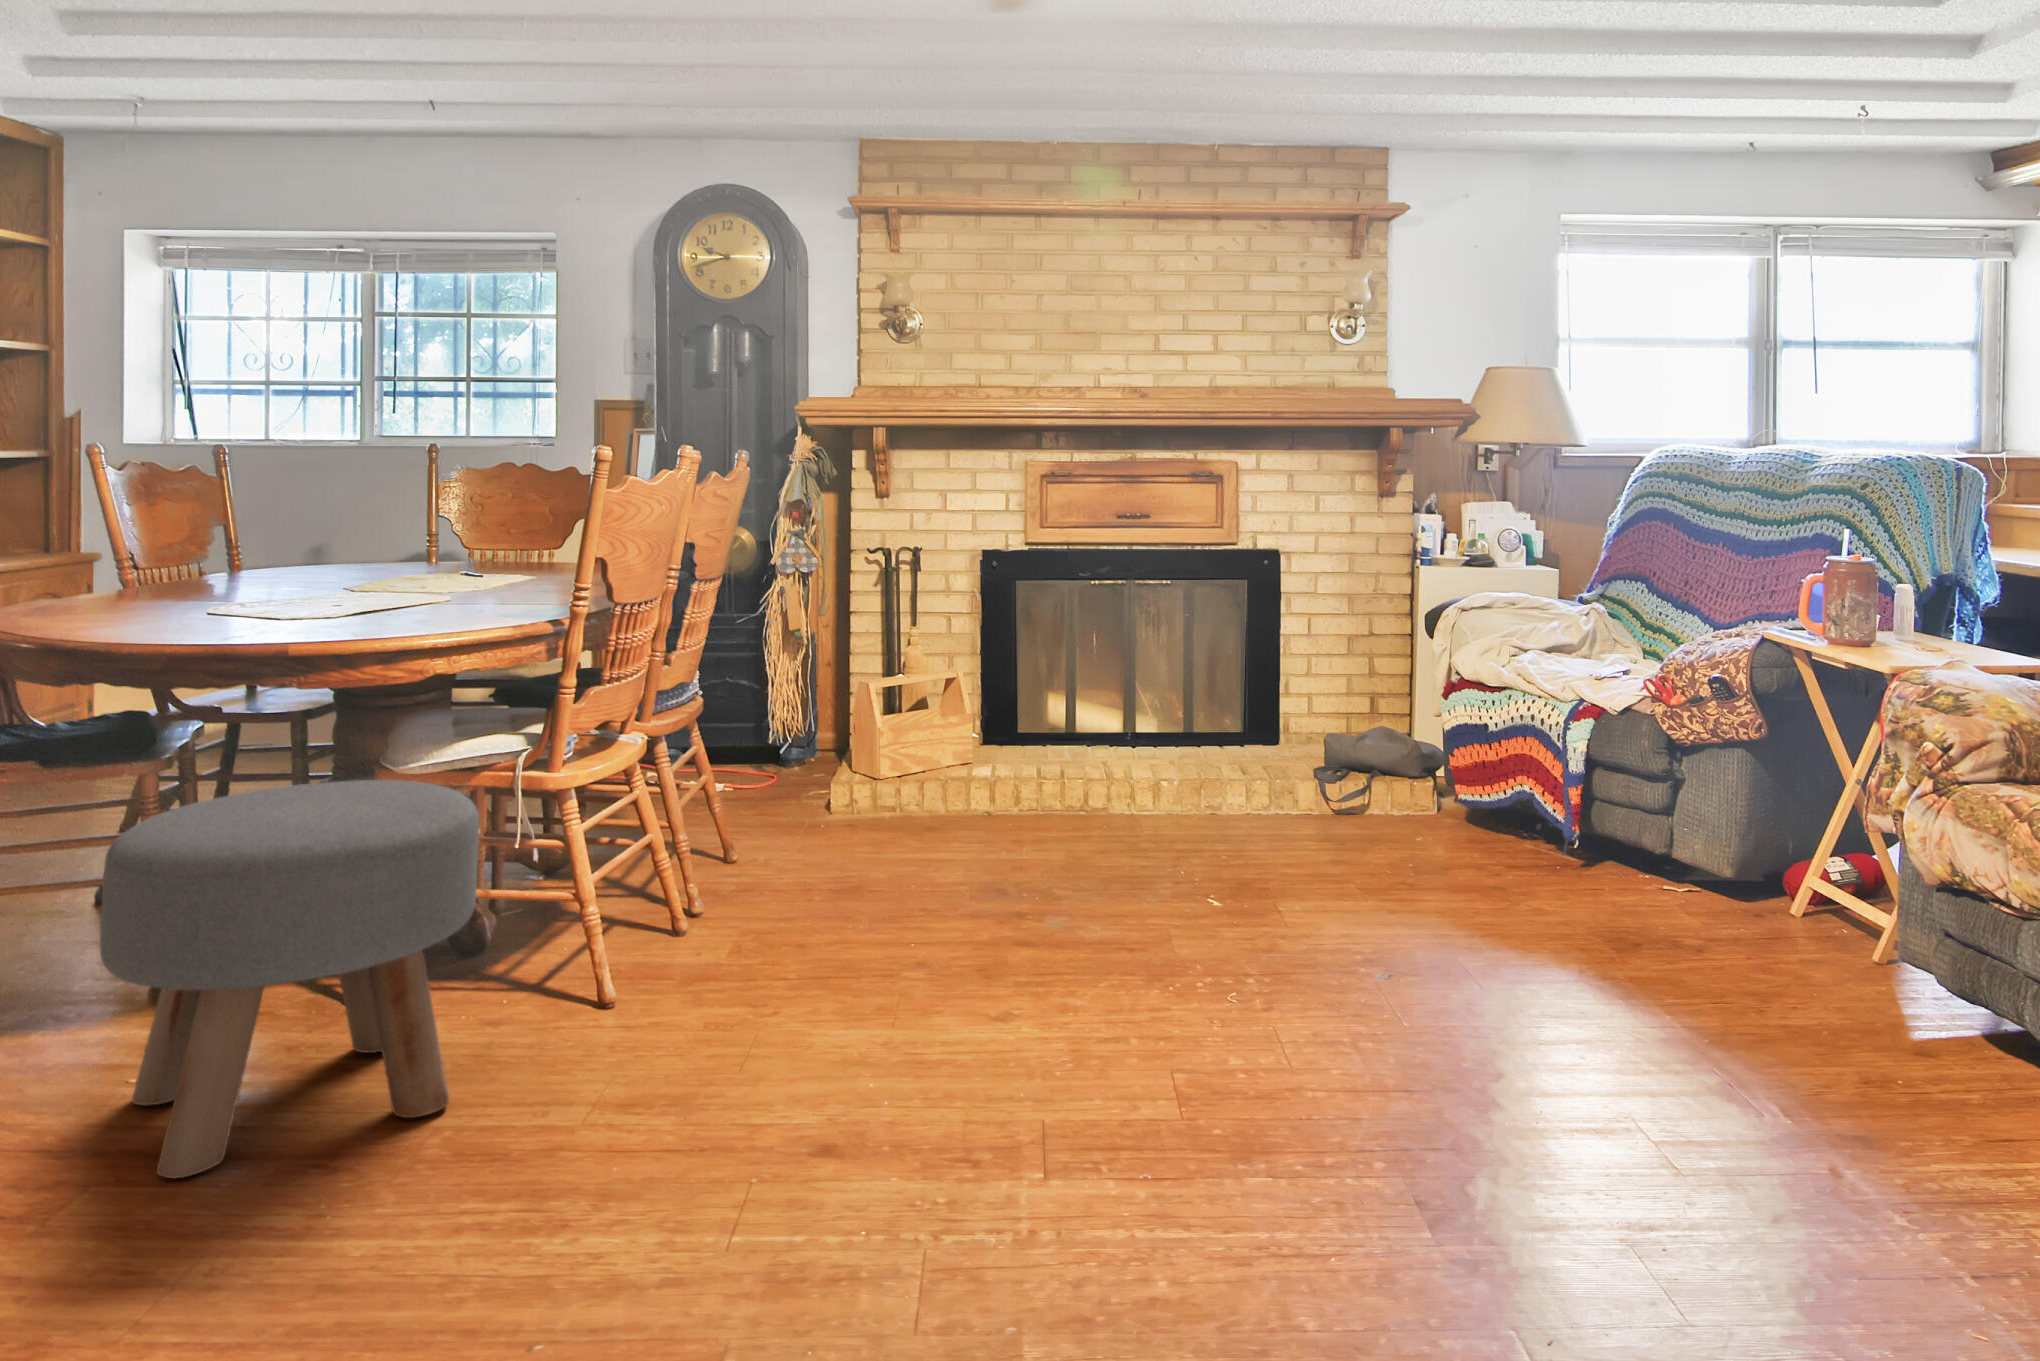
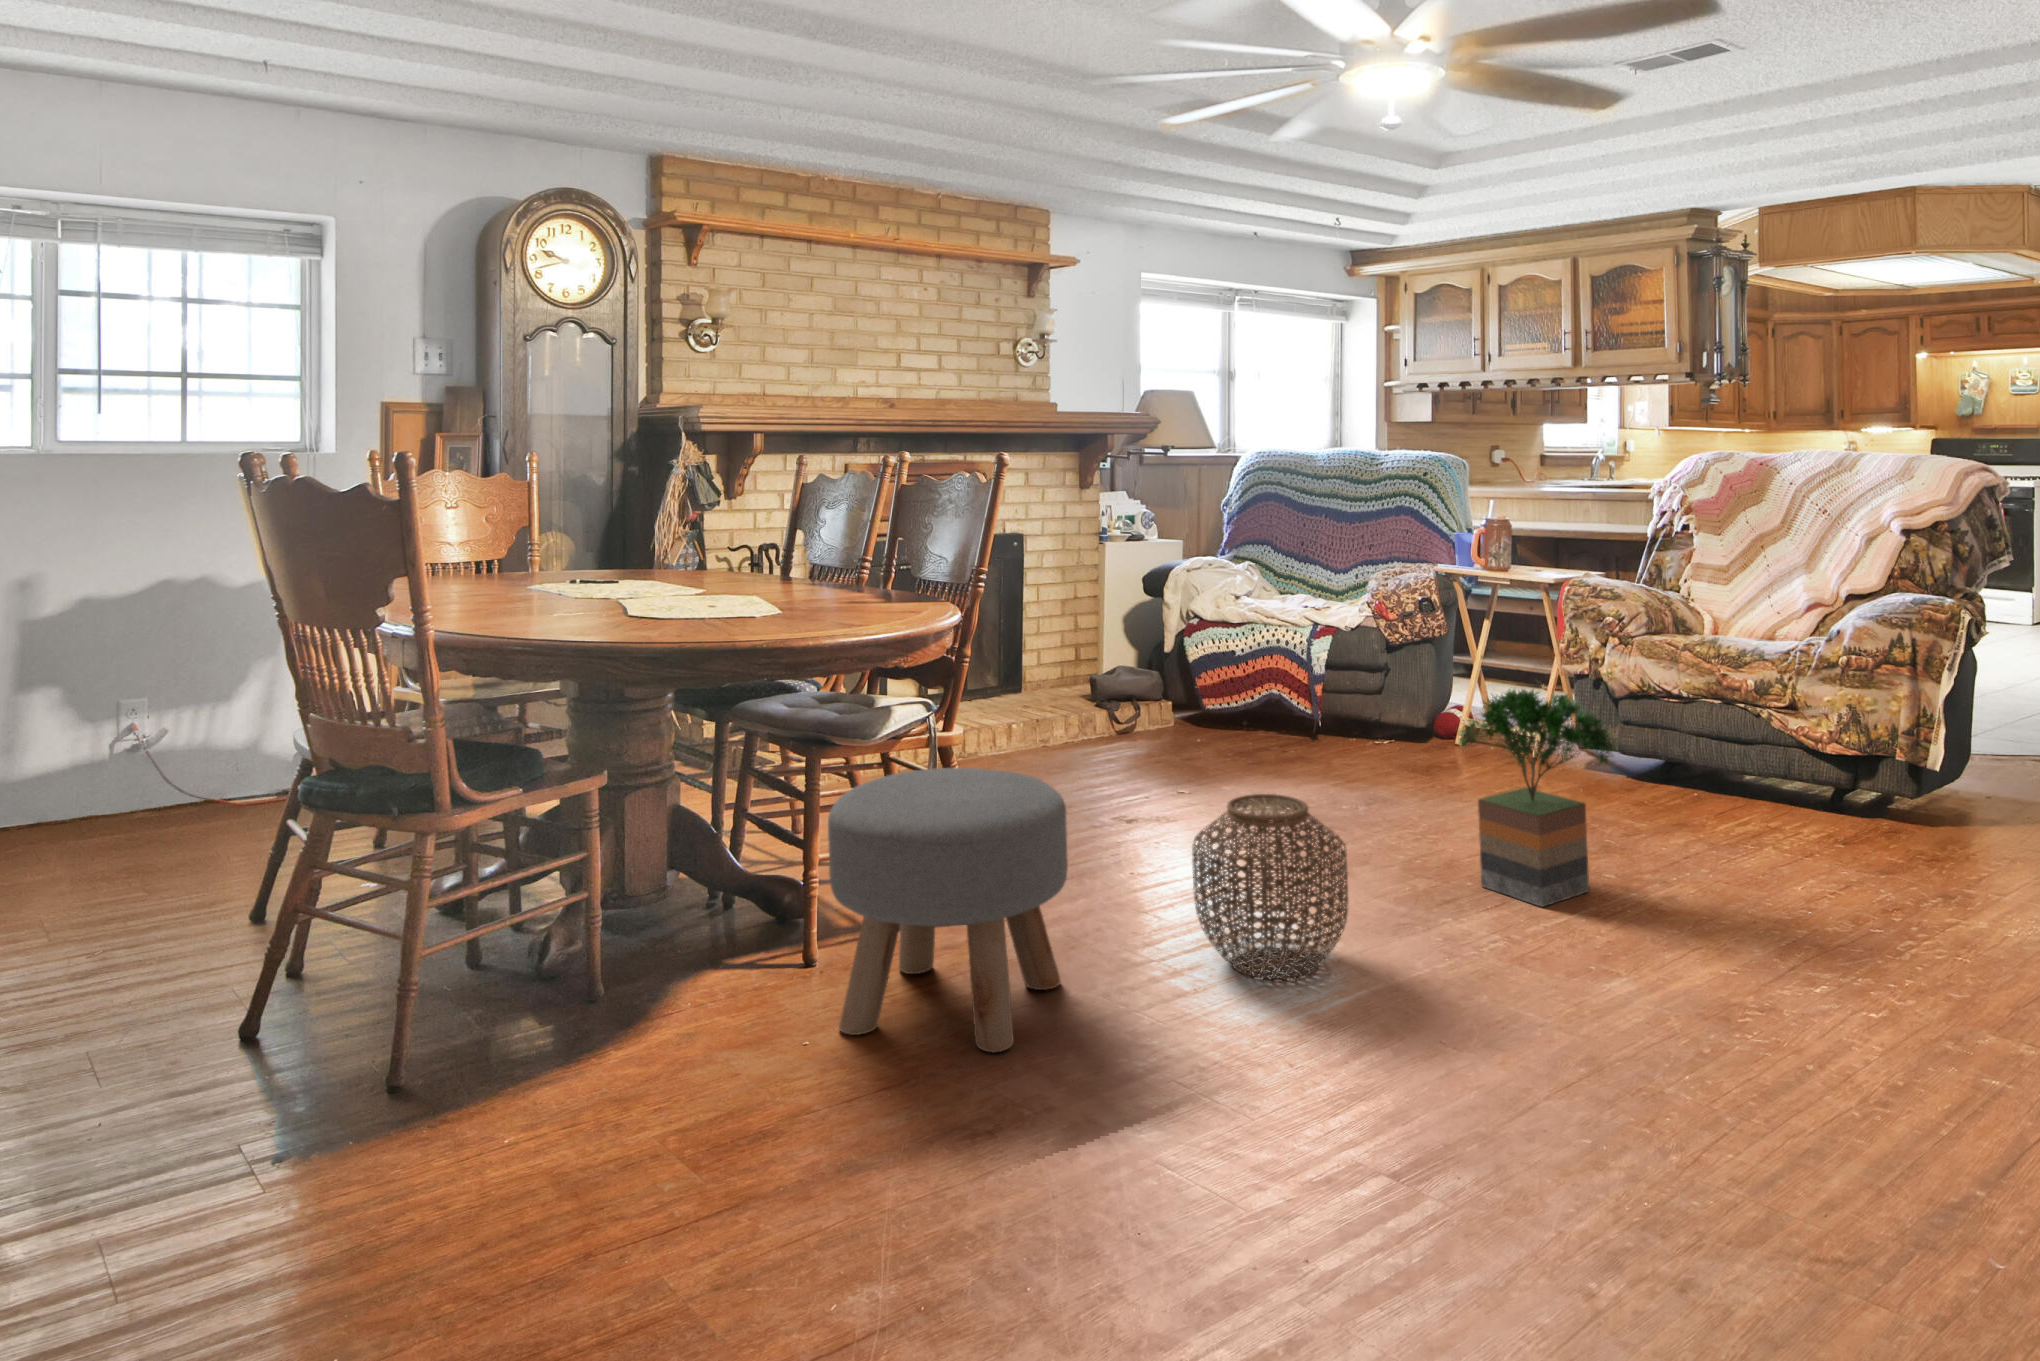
potted tree: none [1197,811,1453,1226] -> present [1457,689,1617,907]
woven basket: none [565,899,823,1209] -> present [1192,794,1348,980]

